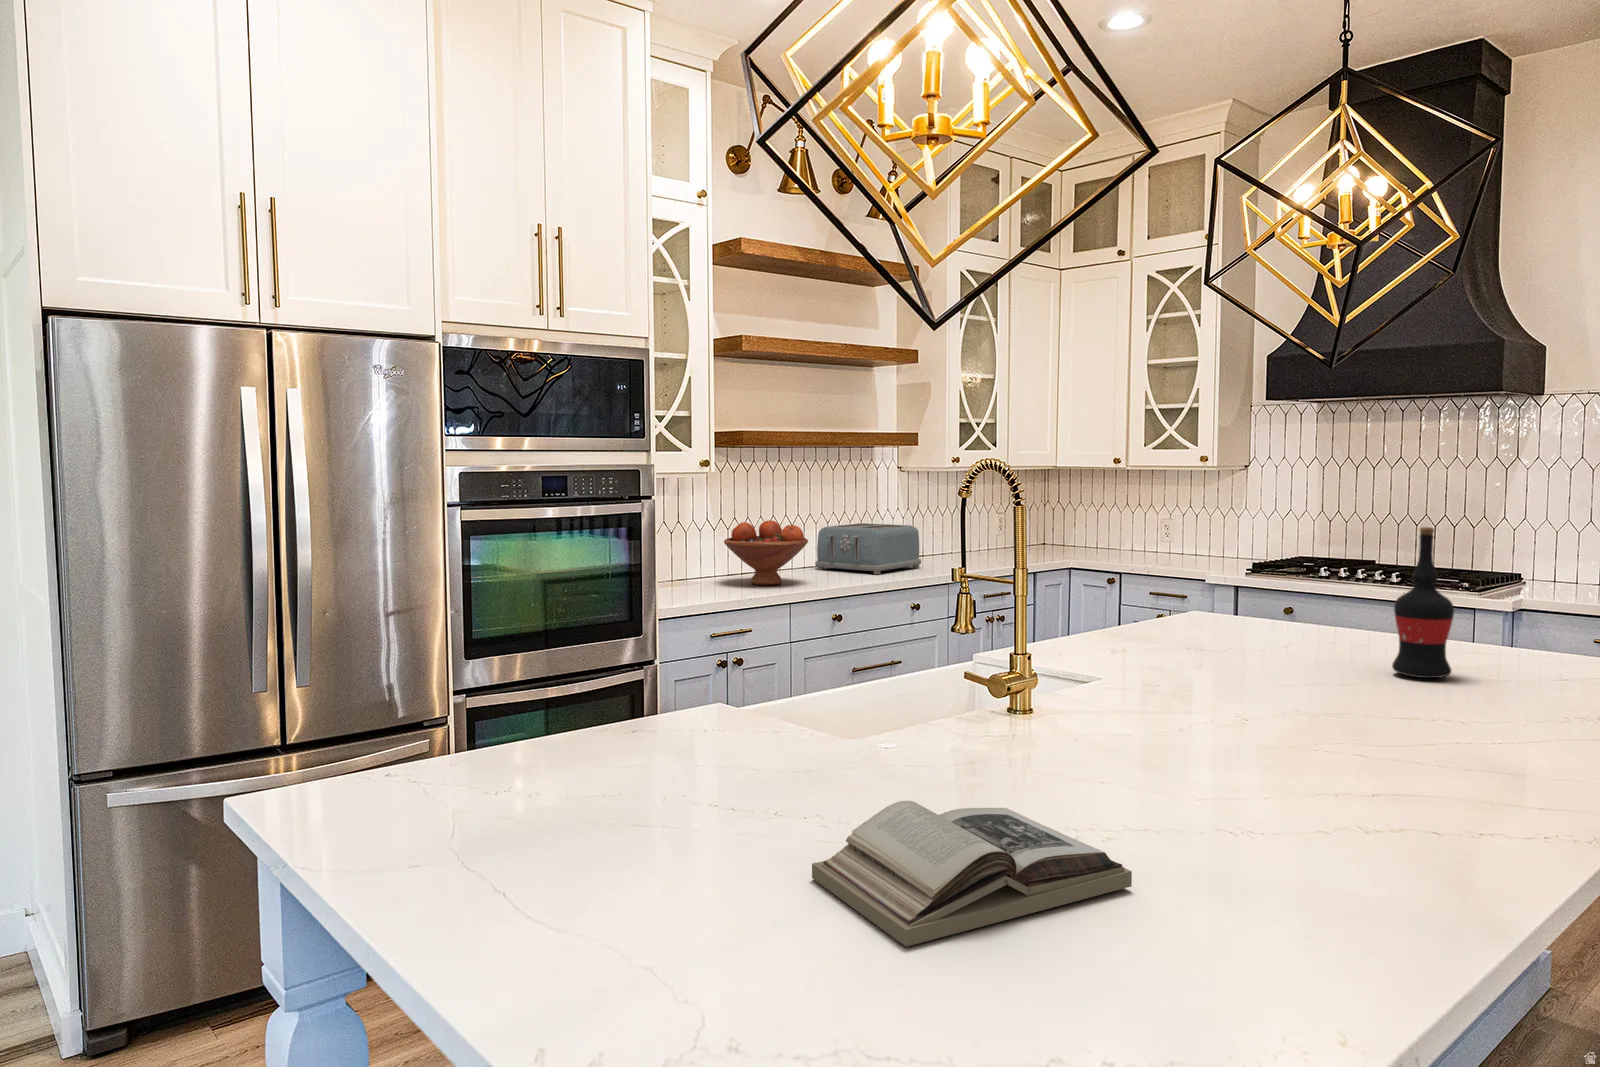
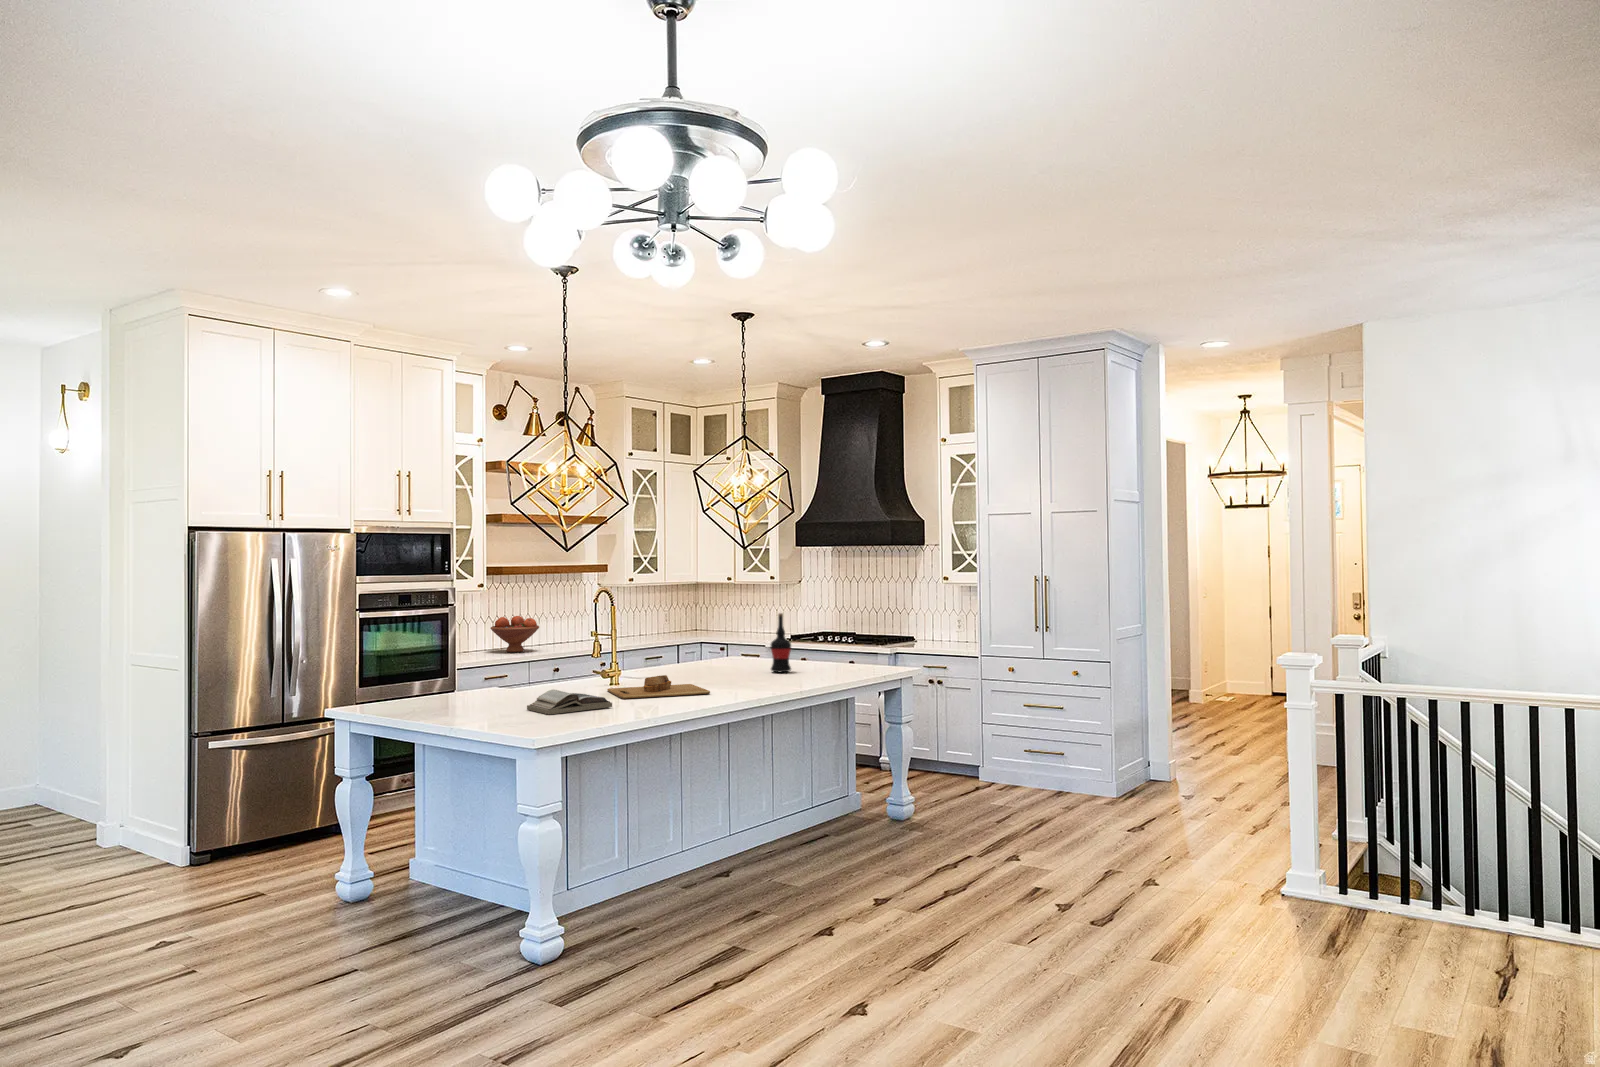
toaster: present [815,523,921,574] -> none [545,617,609,646]
cutting board: none [1030,713,1390,811] -> present [607,675,710,699]

